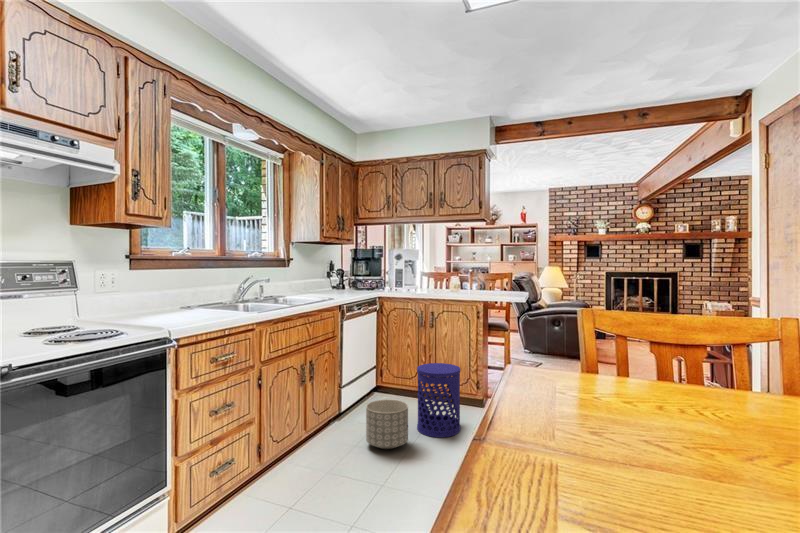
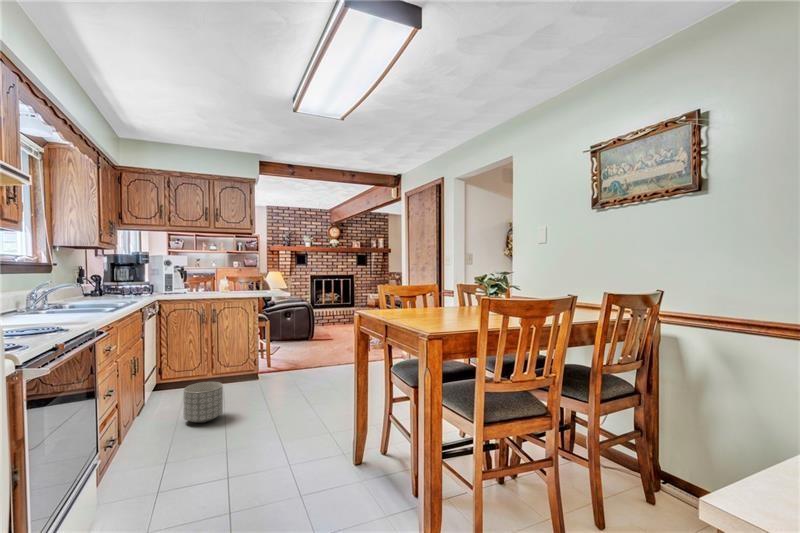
waste bin: present [417,363,461,437] -> none [218,348,255,406]

